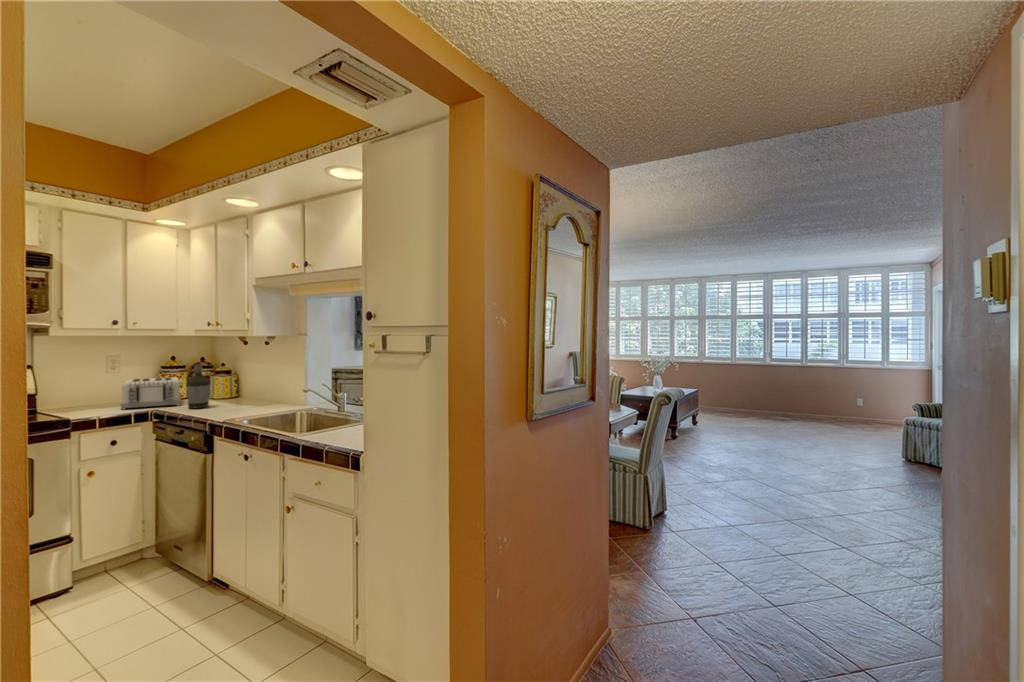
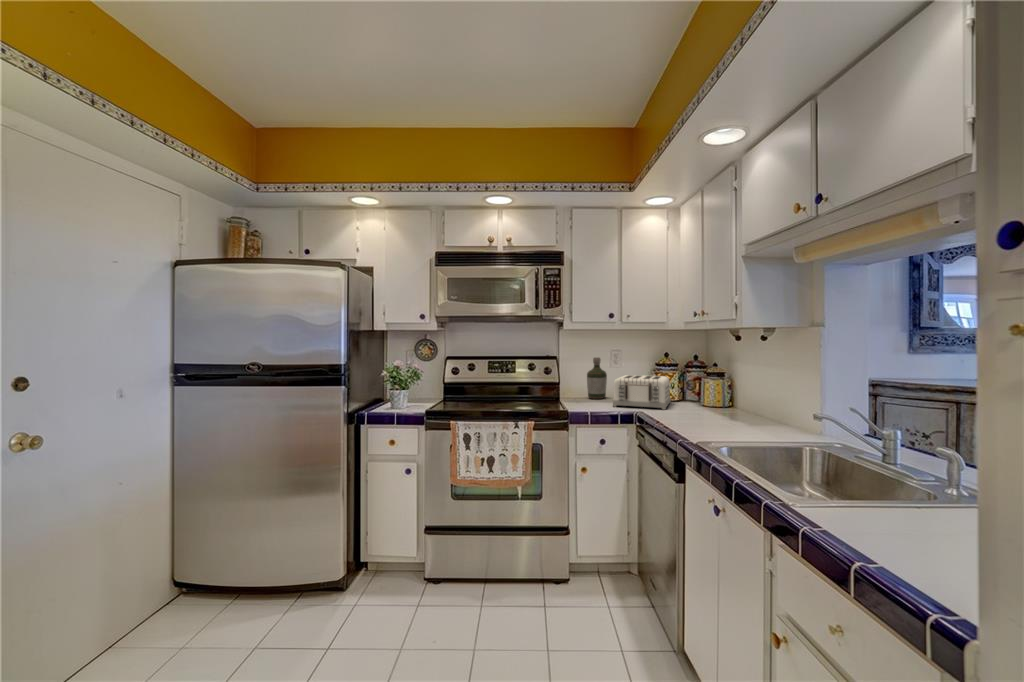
bottle: present [187,364,210,409] -> present [587,358,607,399]

